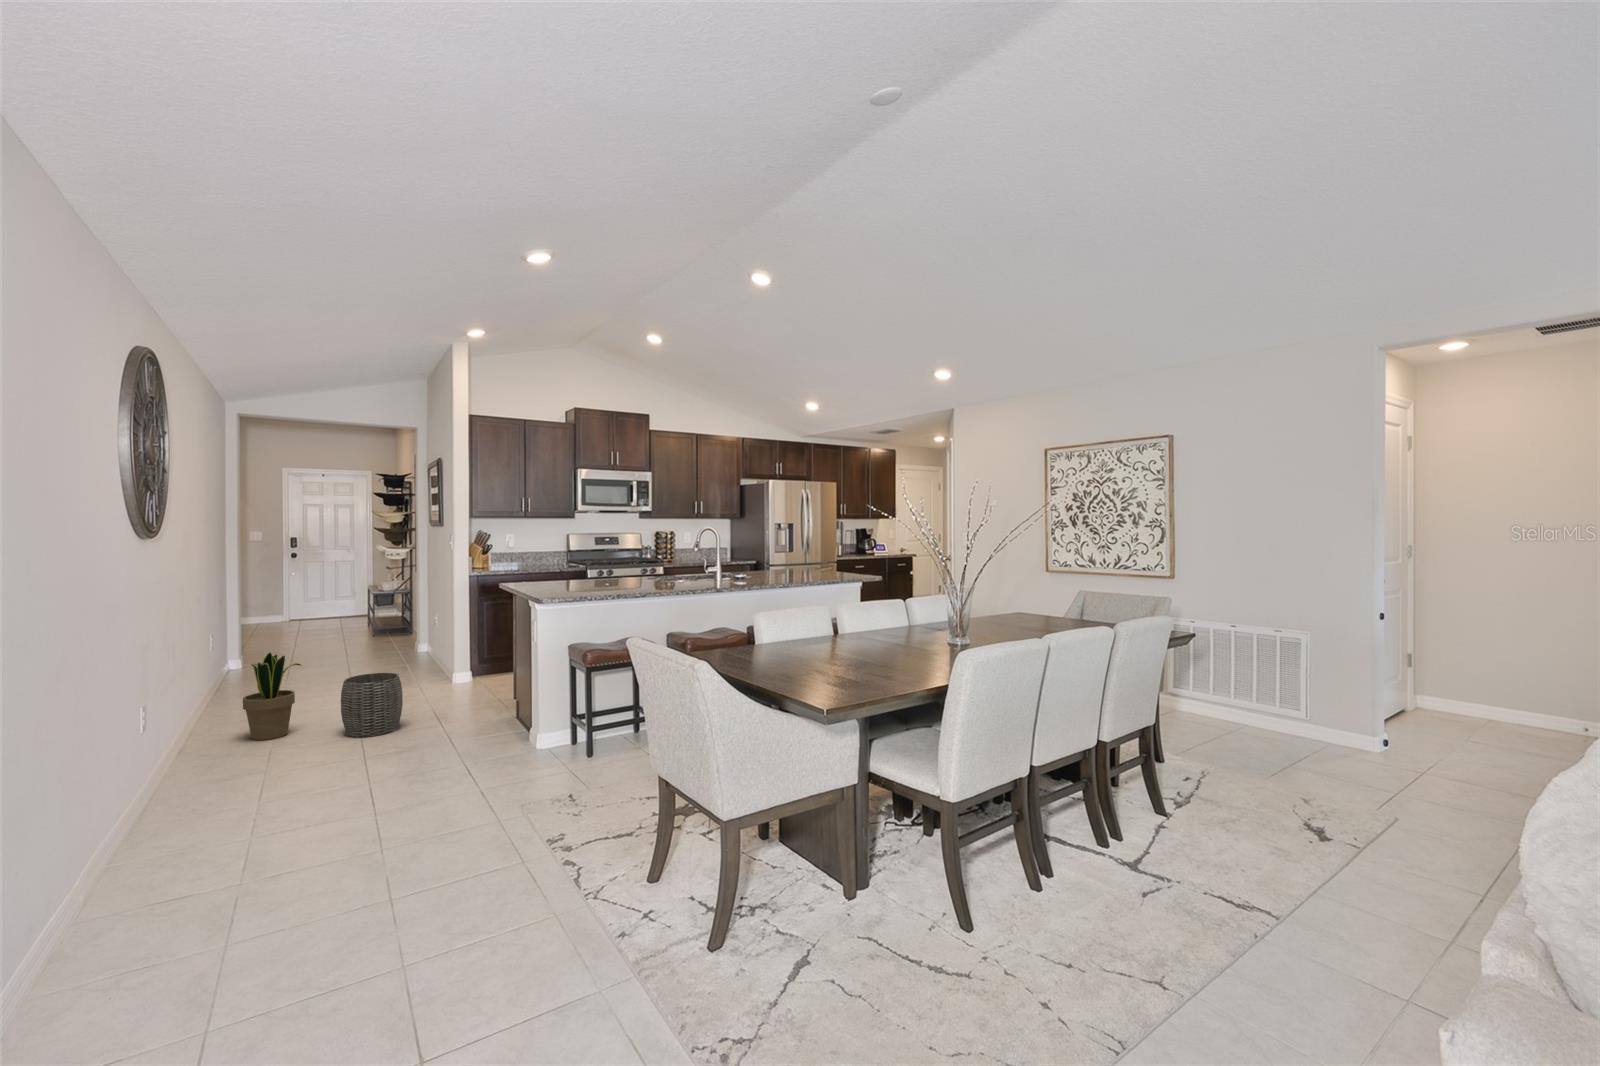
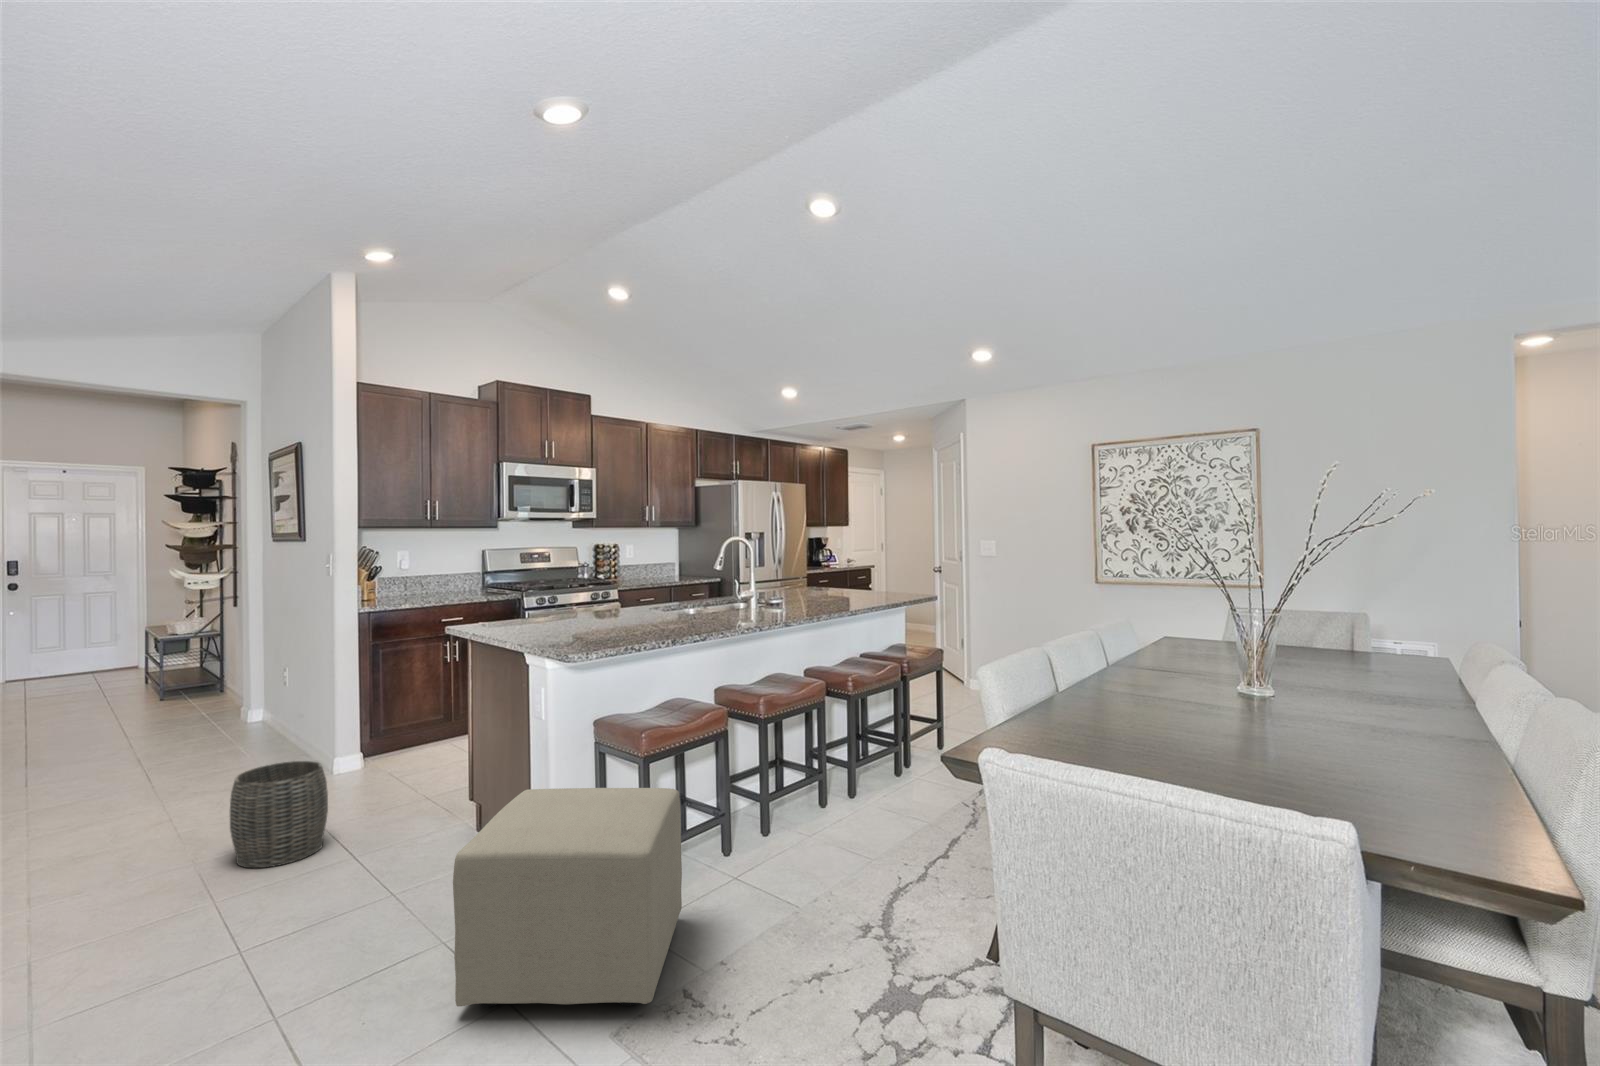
potted plant: present [243,652,302,740] -> none [51,745,154,892]
ottoman: none [397,693,569,825] -> present [453,788,682,1007]

